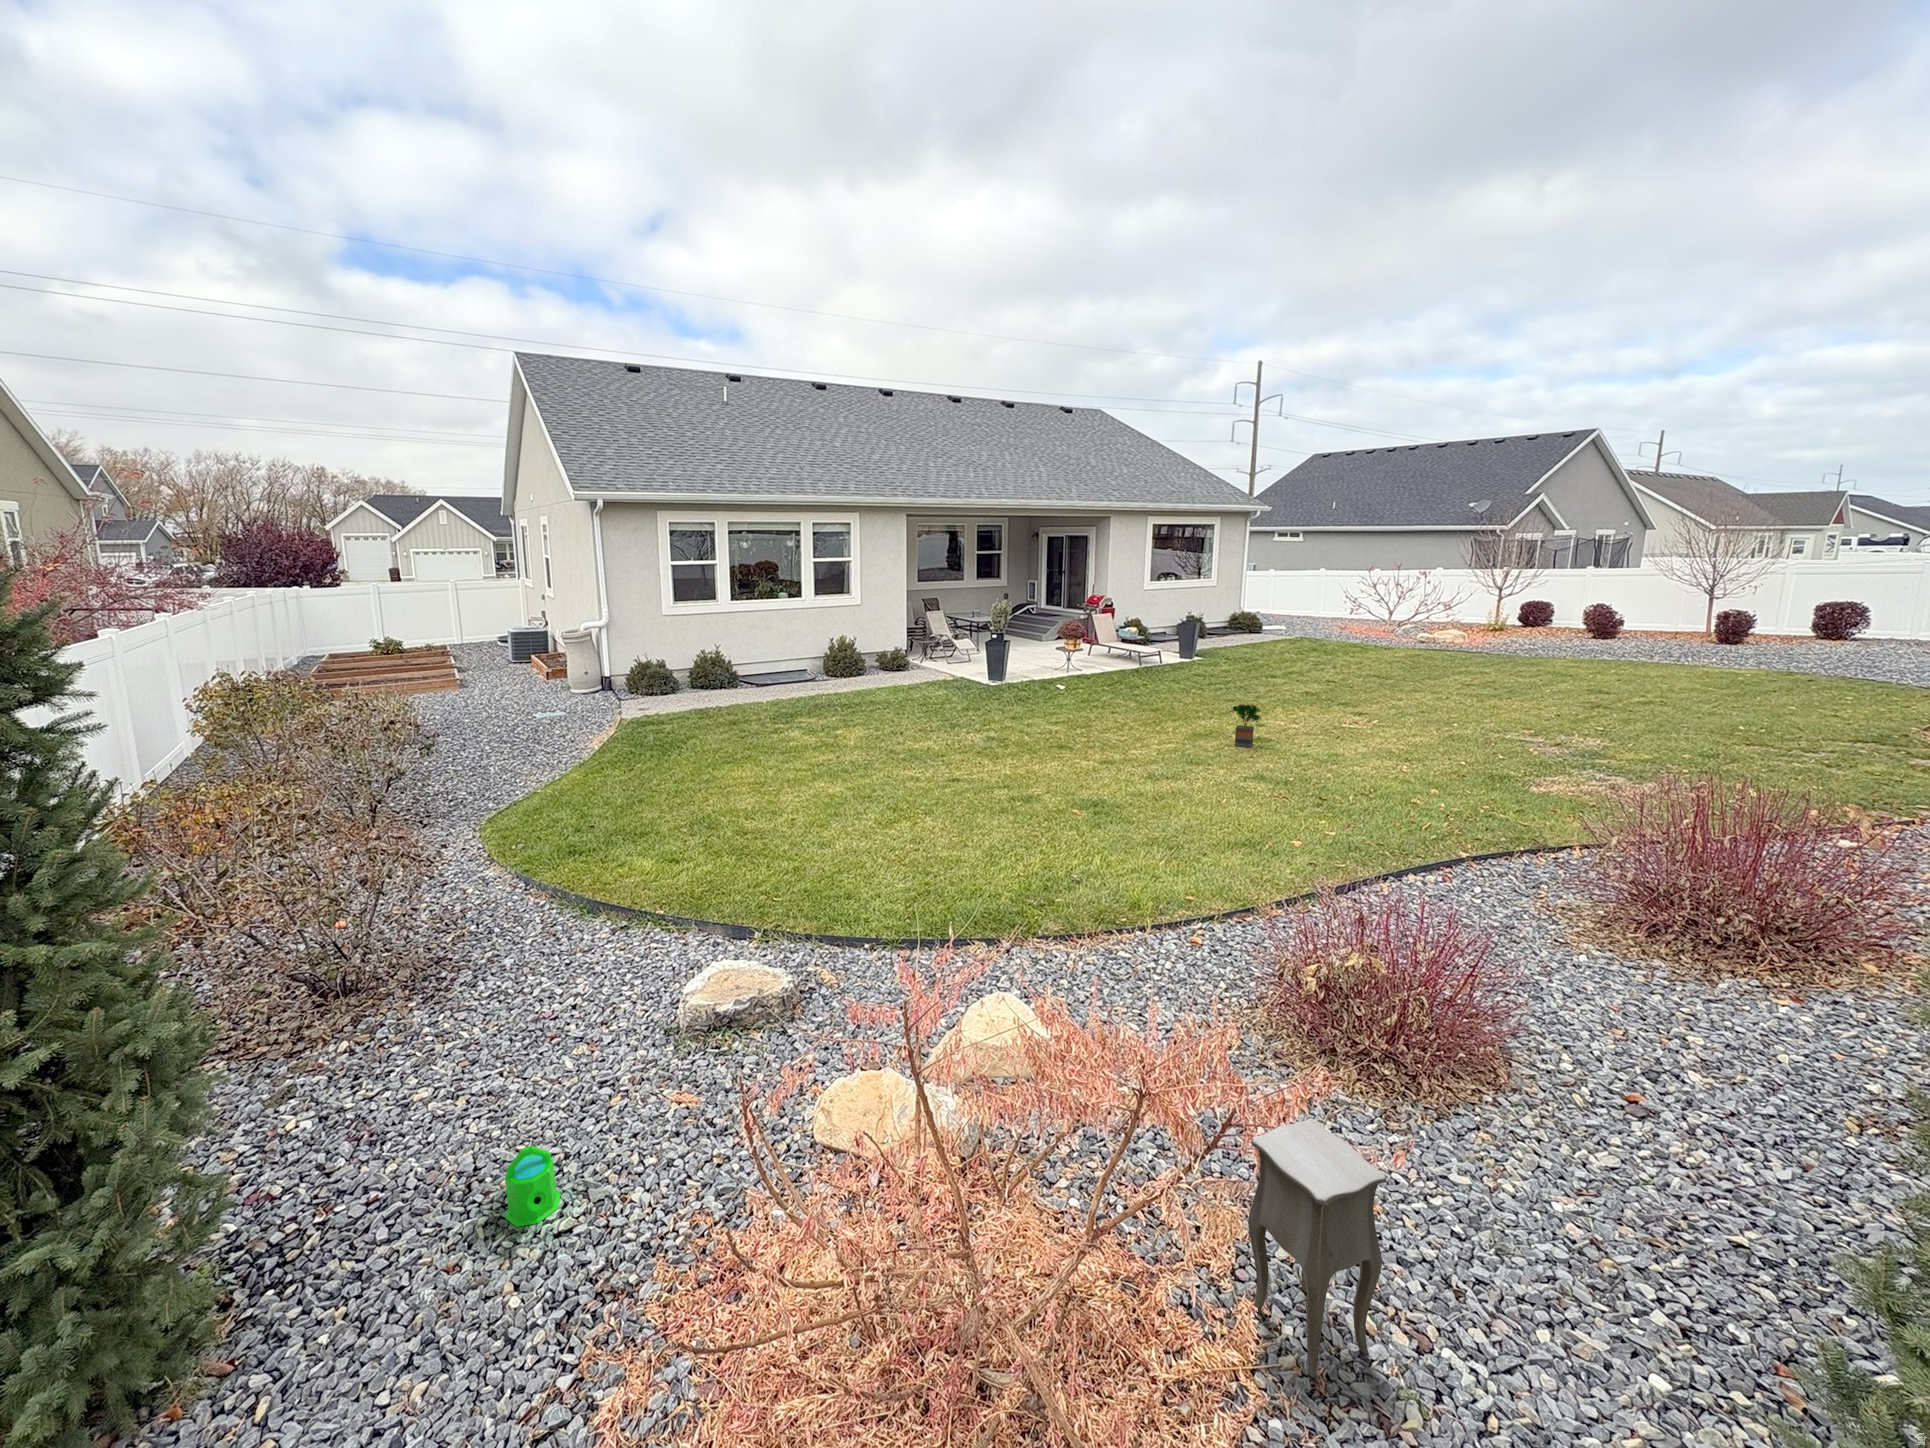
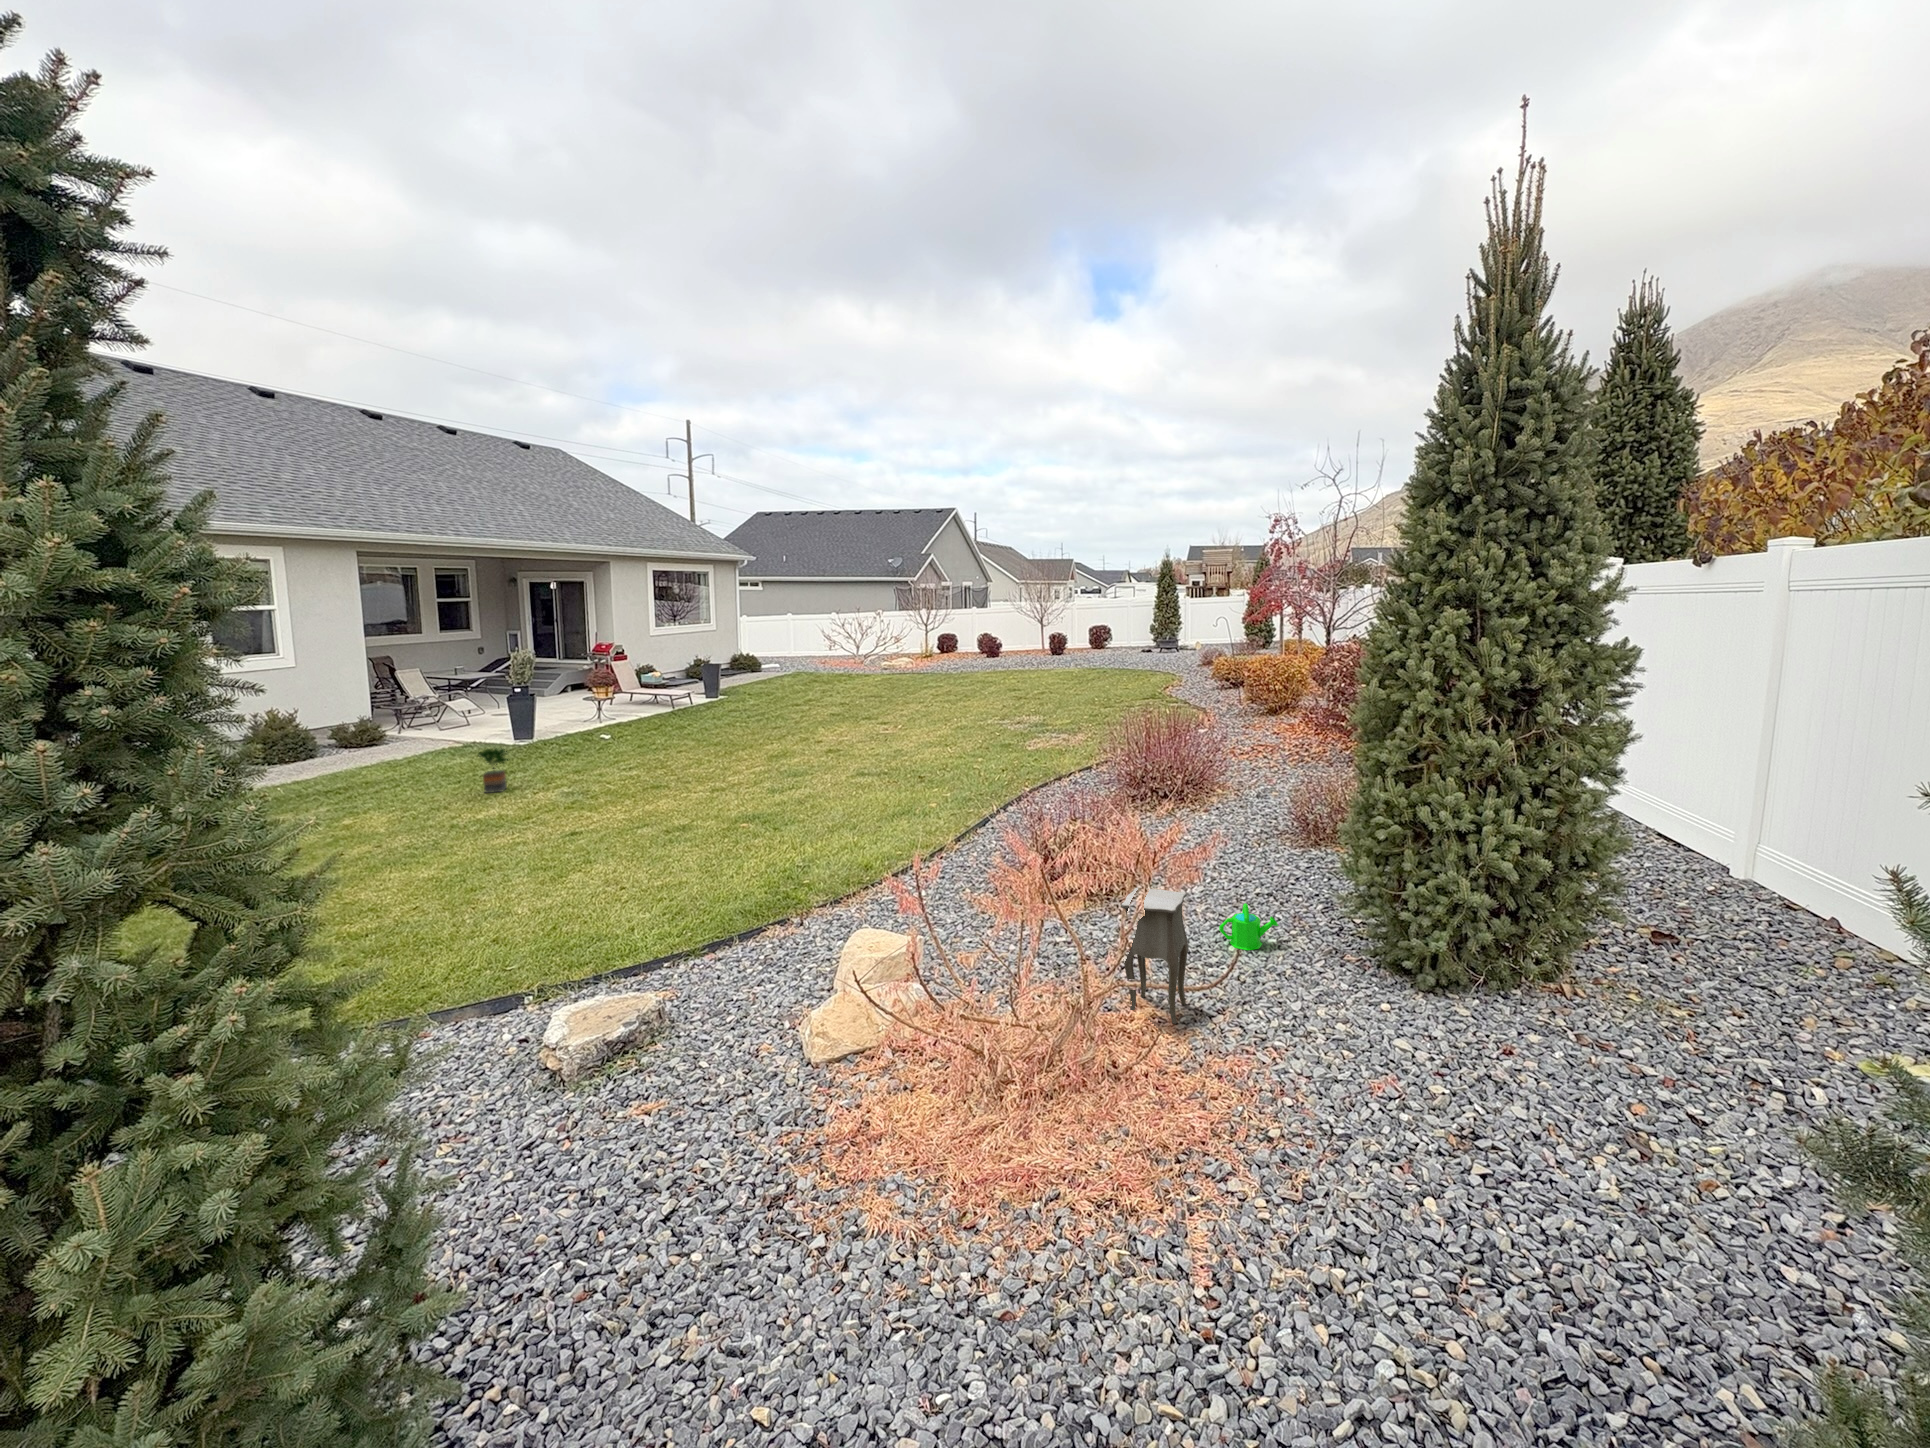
potted tree: present [1232,704,1261,748] -> present [478,748,508,793]
watering can: present [505,1145,561,1227] -> present [1219,903,1278,950]

